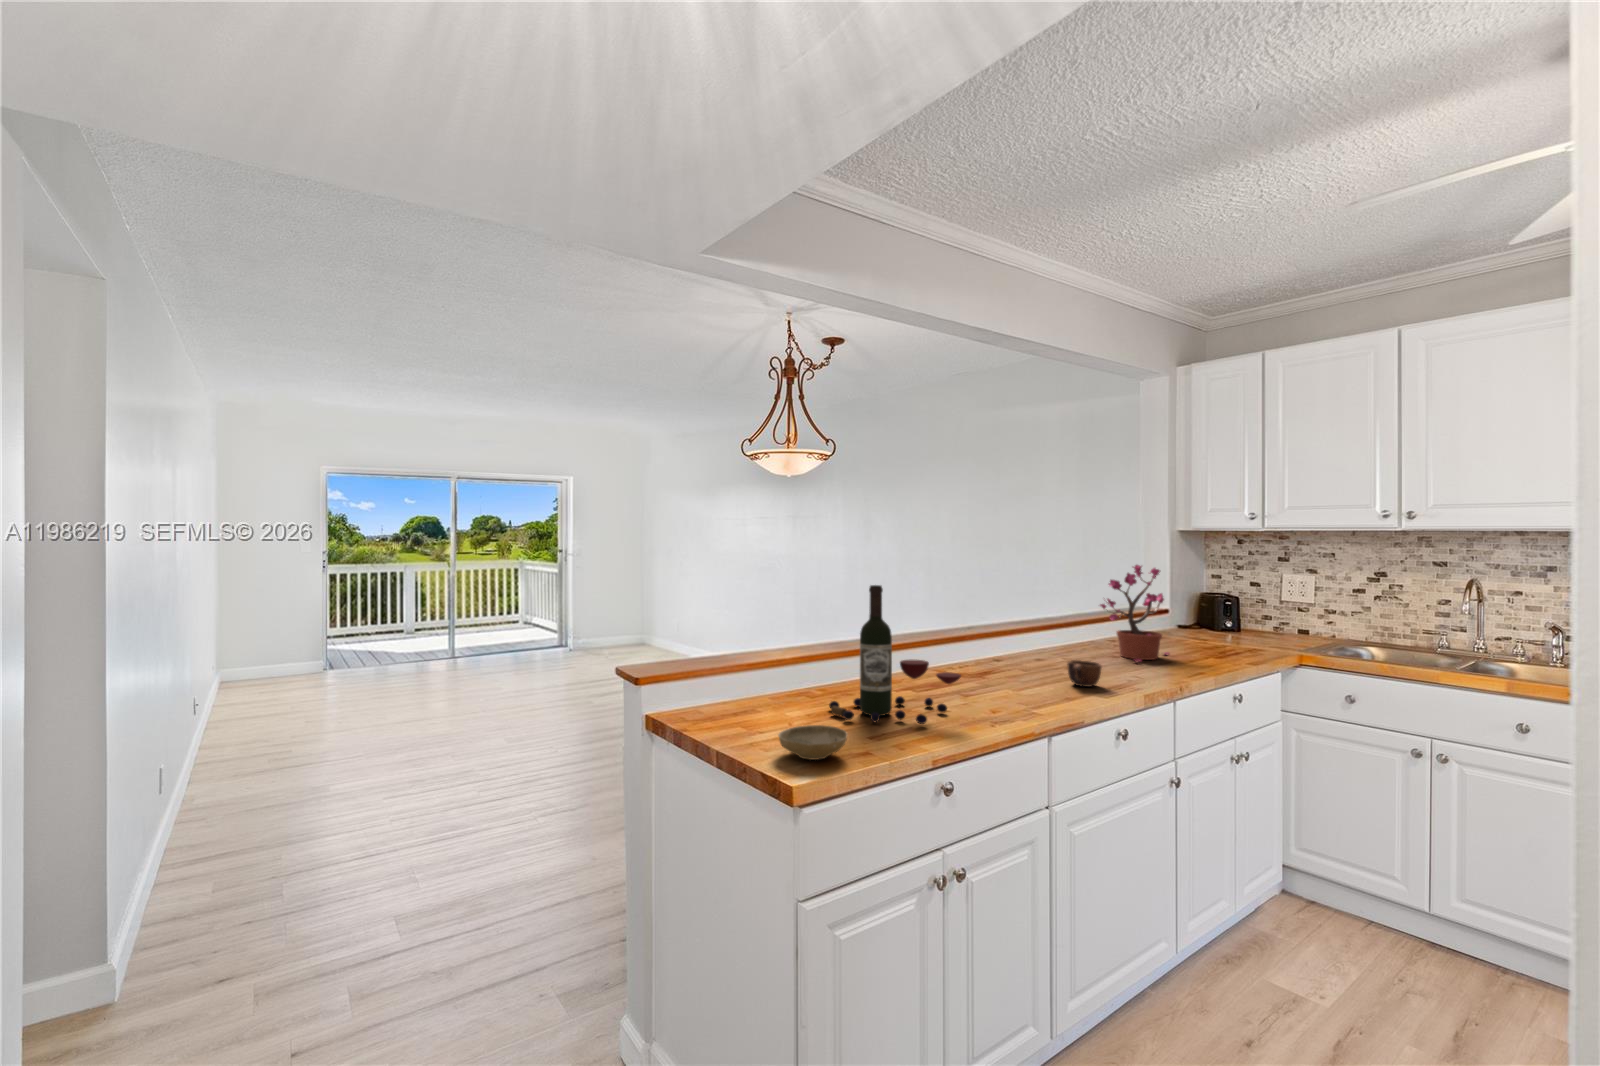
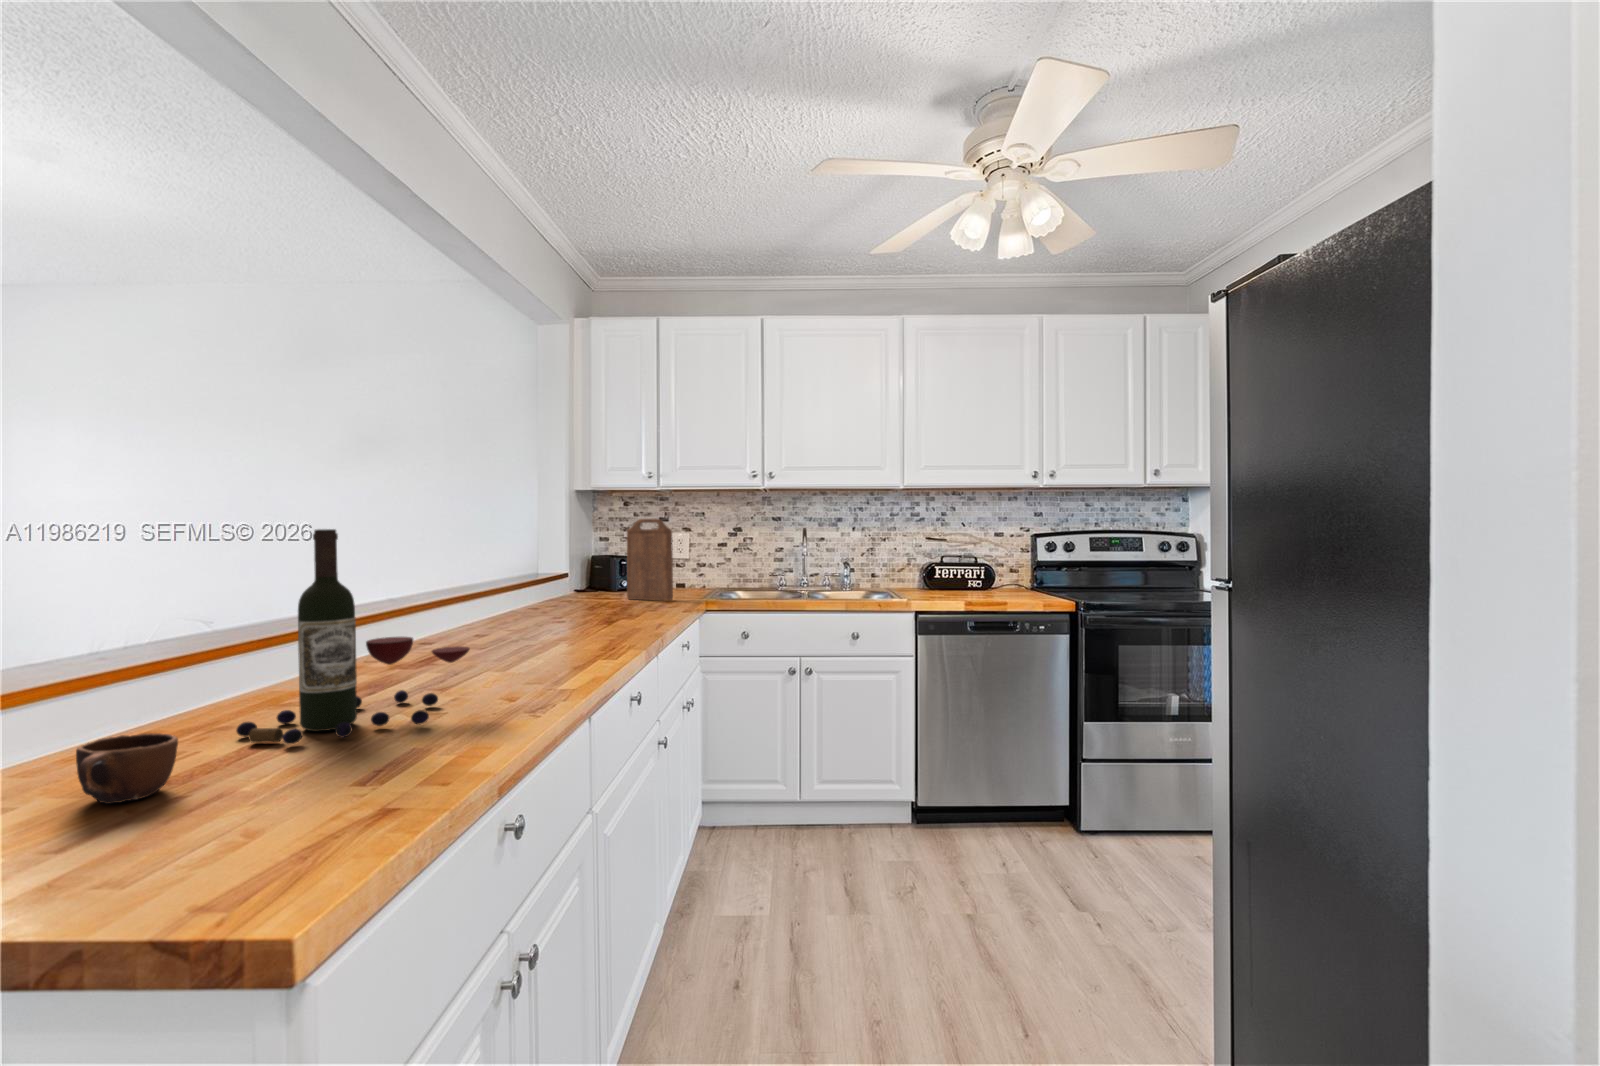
cutting board: none [1218,562,1269,649] -> present [627,519,673,600]
potted plant: present [1100,565,1170,662] -> none [535,520,602,623]
mug: present [1067,660,1102,687] -> present [76,733,178,804]
ceramic bowl: present [778,725,847,760] -> none [208,752,356,818]

